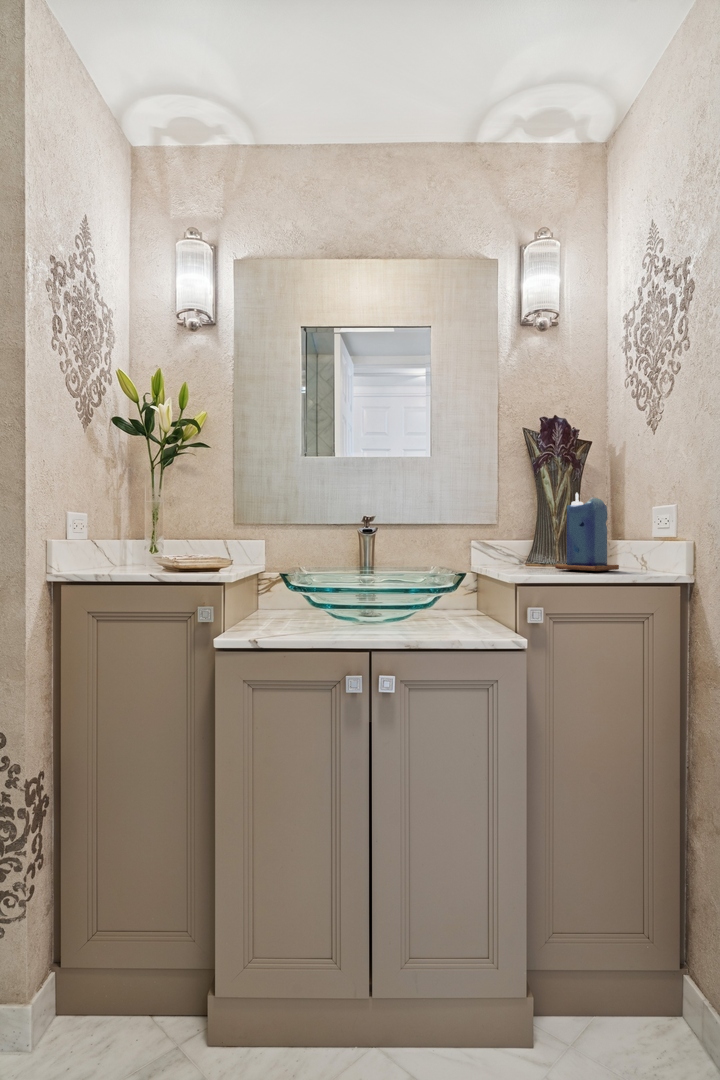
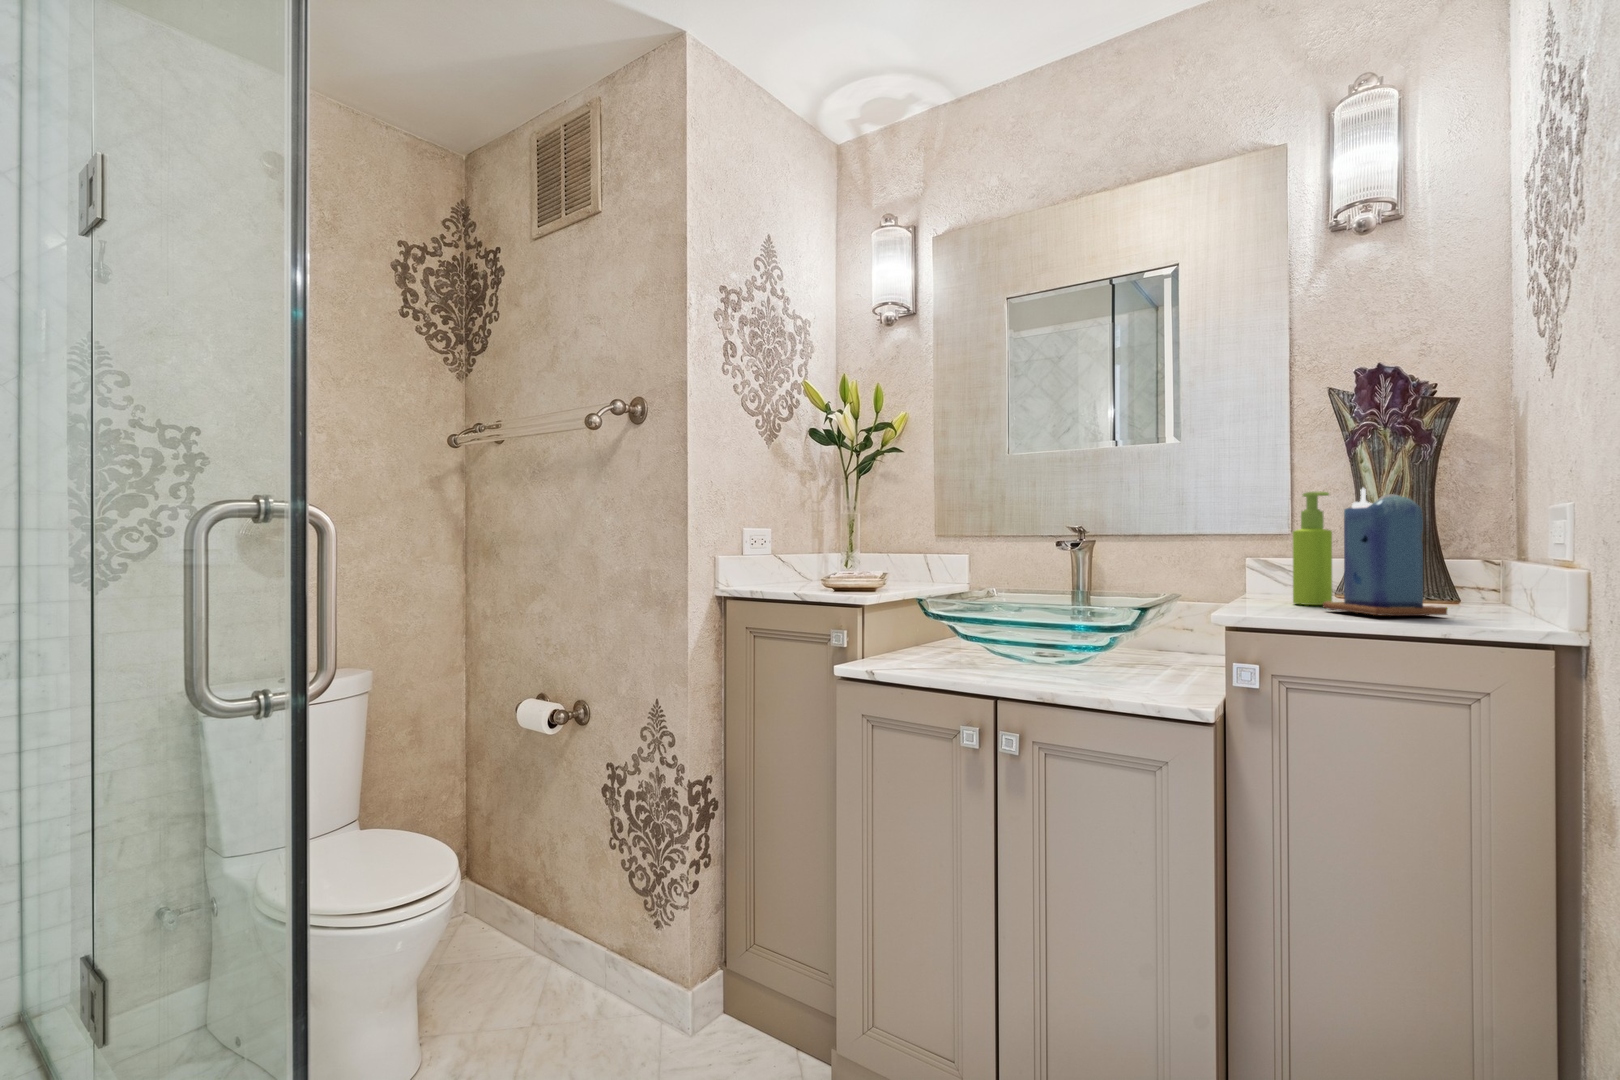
soap dispenser: none [524,494,548,567] -> present [1293,491,1332,605]

